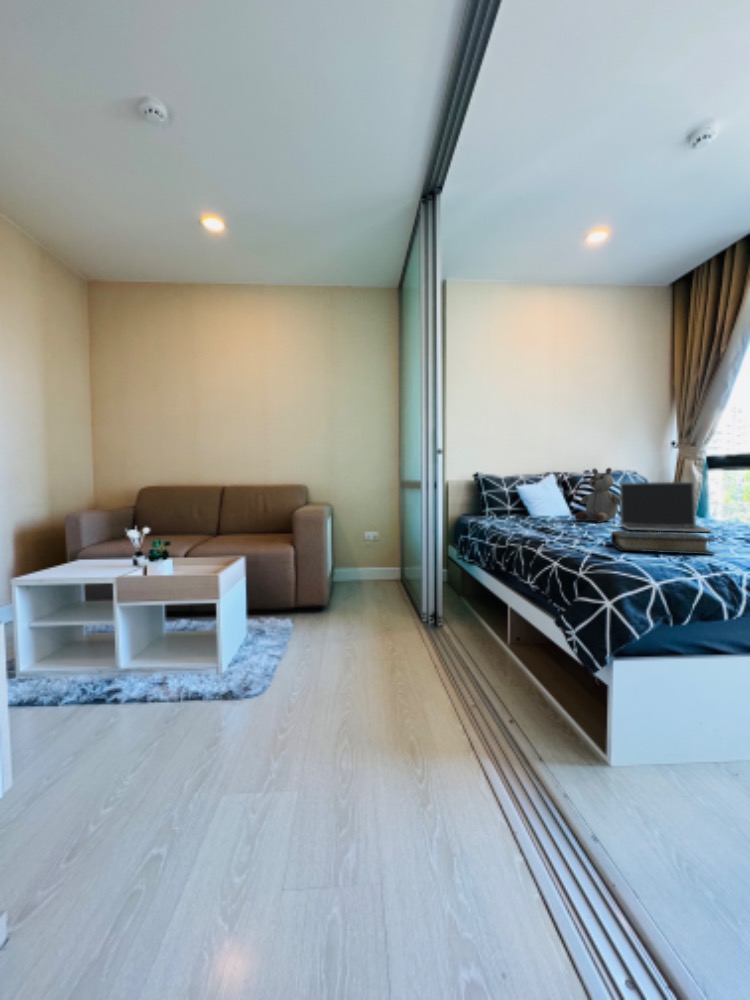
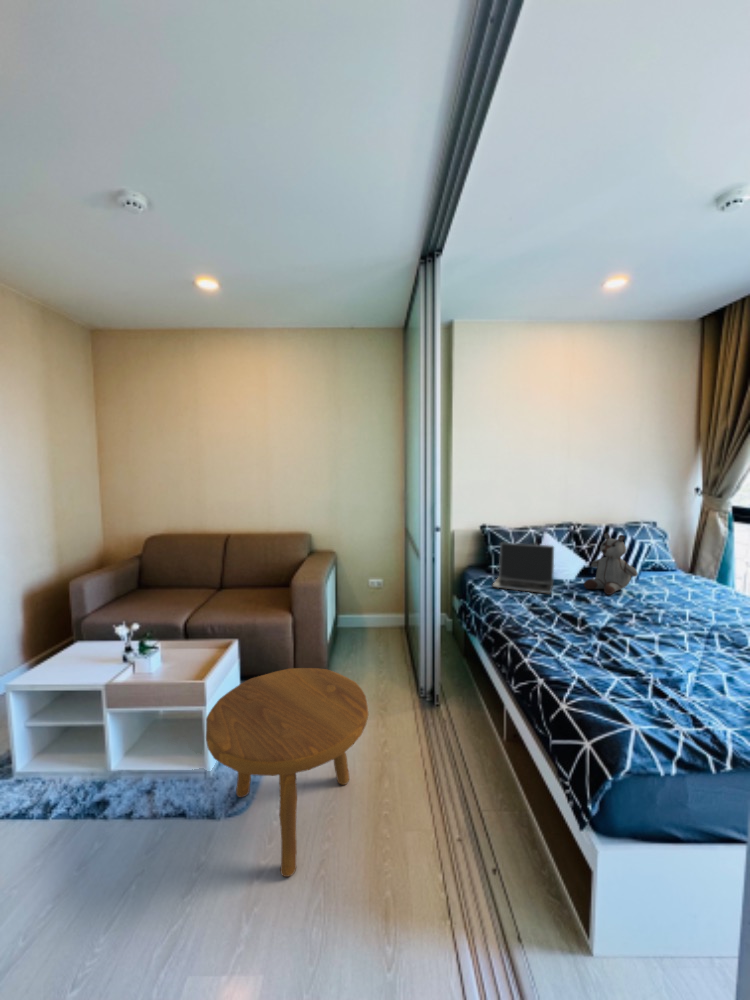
laptop: present [620,482,712,532] -> present [493,543,554,594]
book: present [610,531,714,555] -> none [610,649,719,705]
footstool: none [224,568,384,732] -> present [206,668,369,877]

